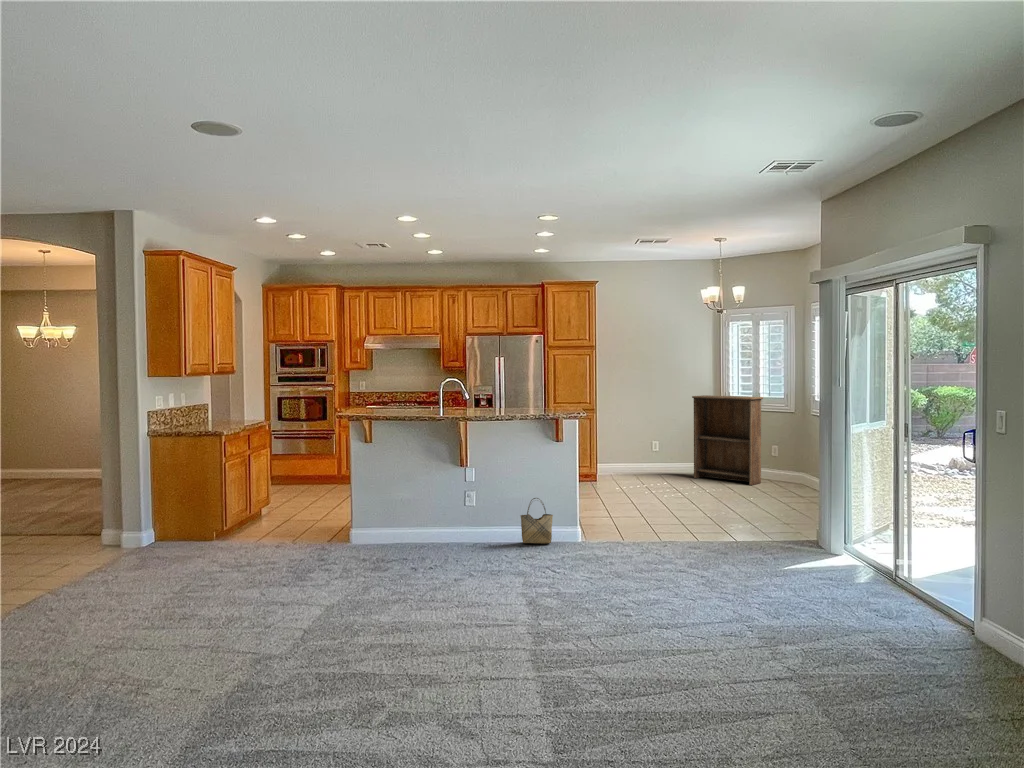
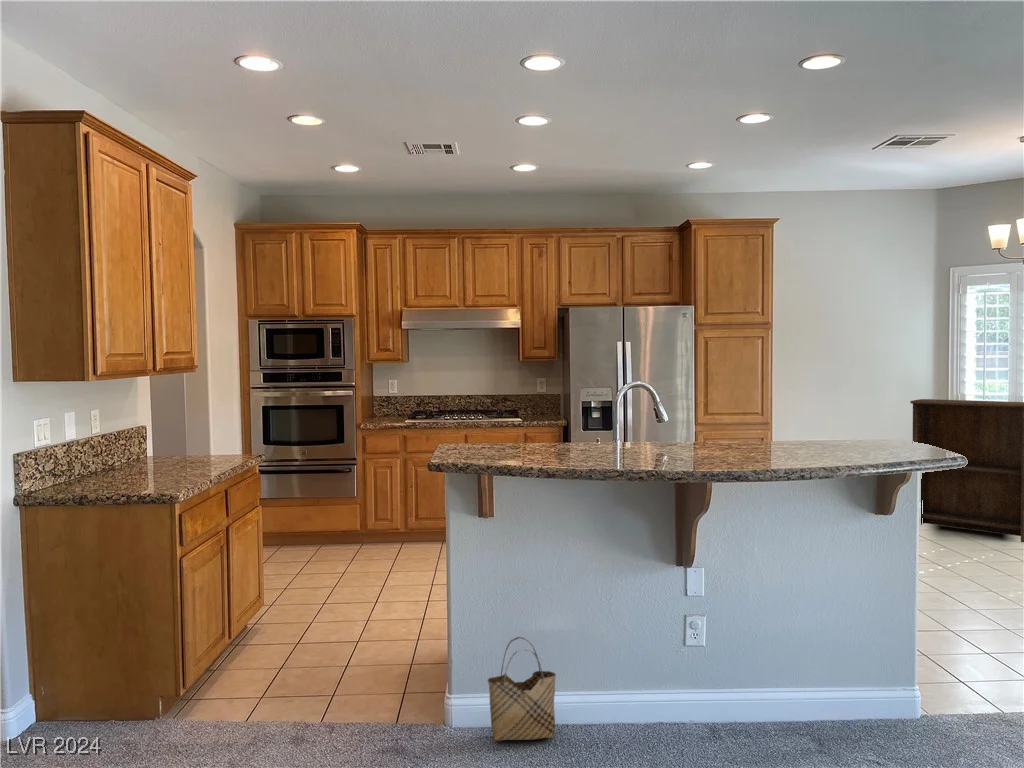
woven basket: present [521,498,553,544] -> present [488,637,556,741]

